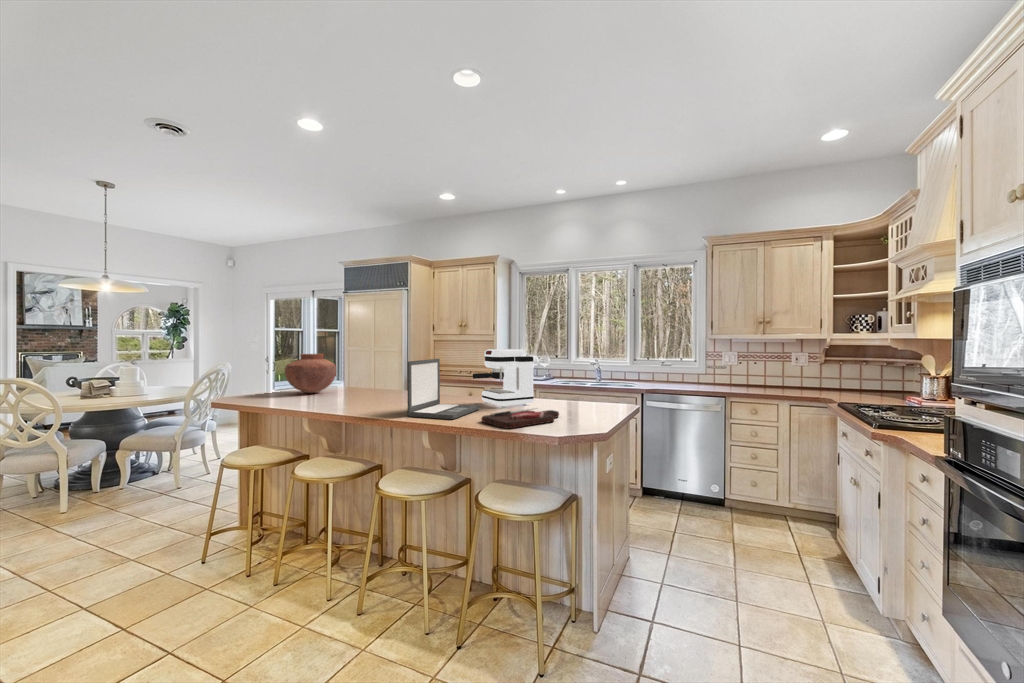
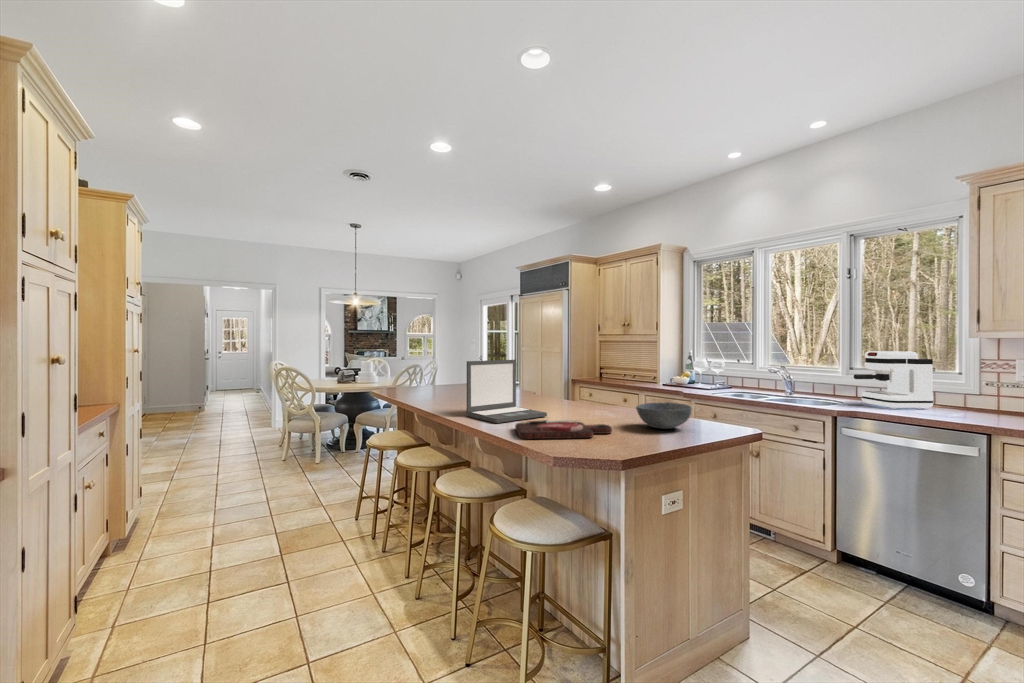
coffee maker: present [473,349,534,407] -> present [854,351,933,409]
vase: present [285,354,336,393] -> none [427,353,470,389]
bowl: none [561,389,603,410] -> present [636,402,692,429]

